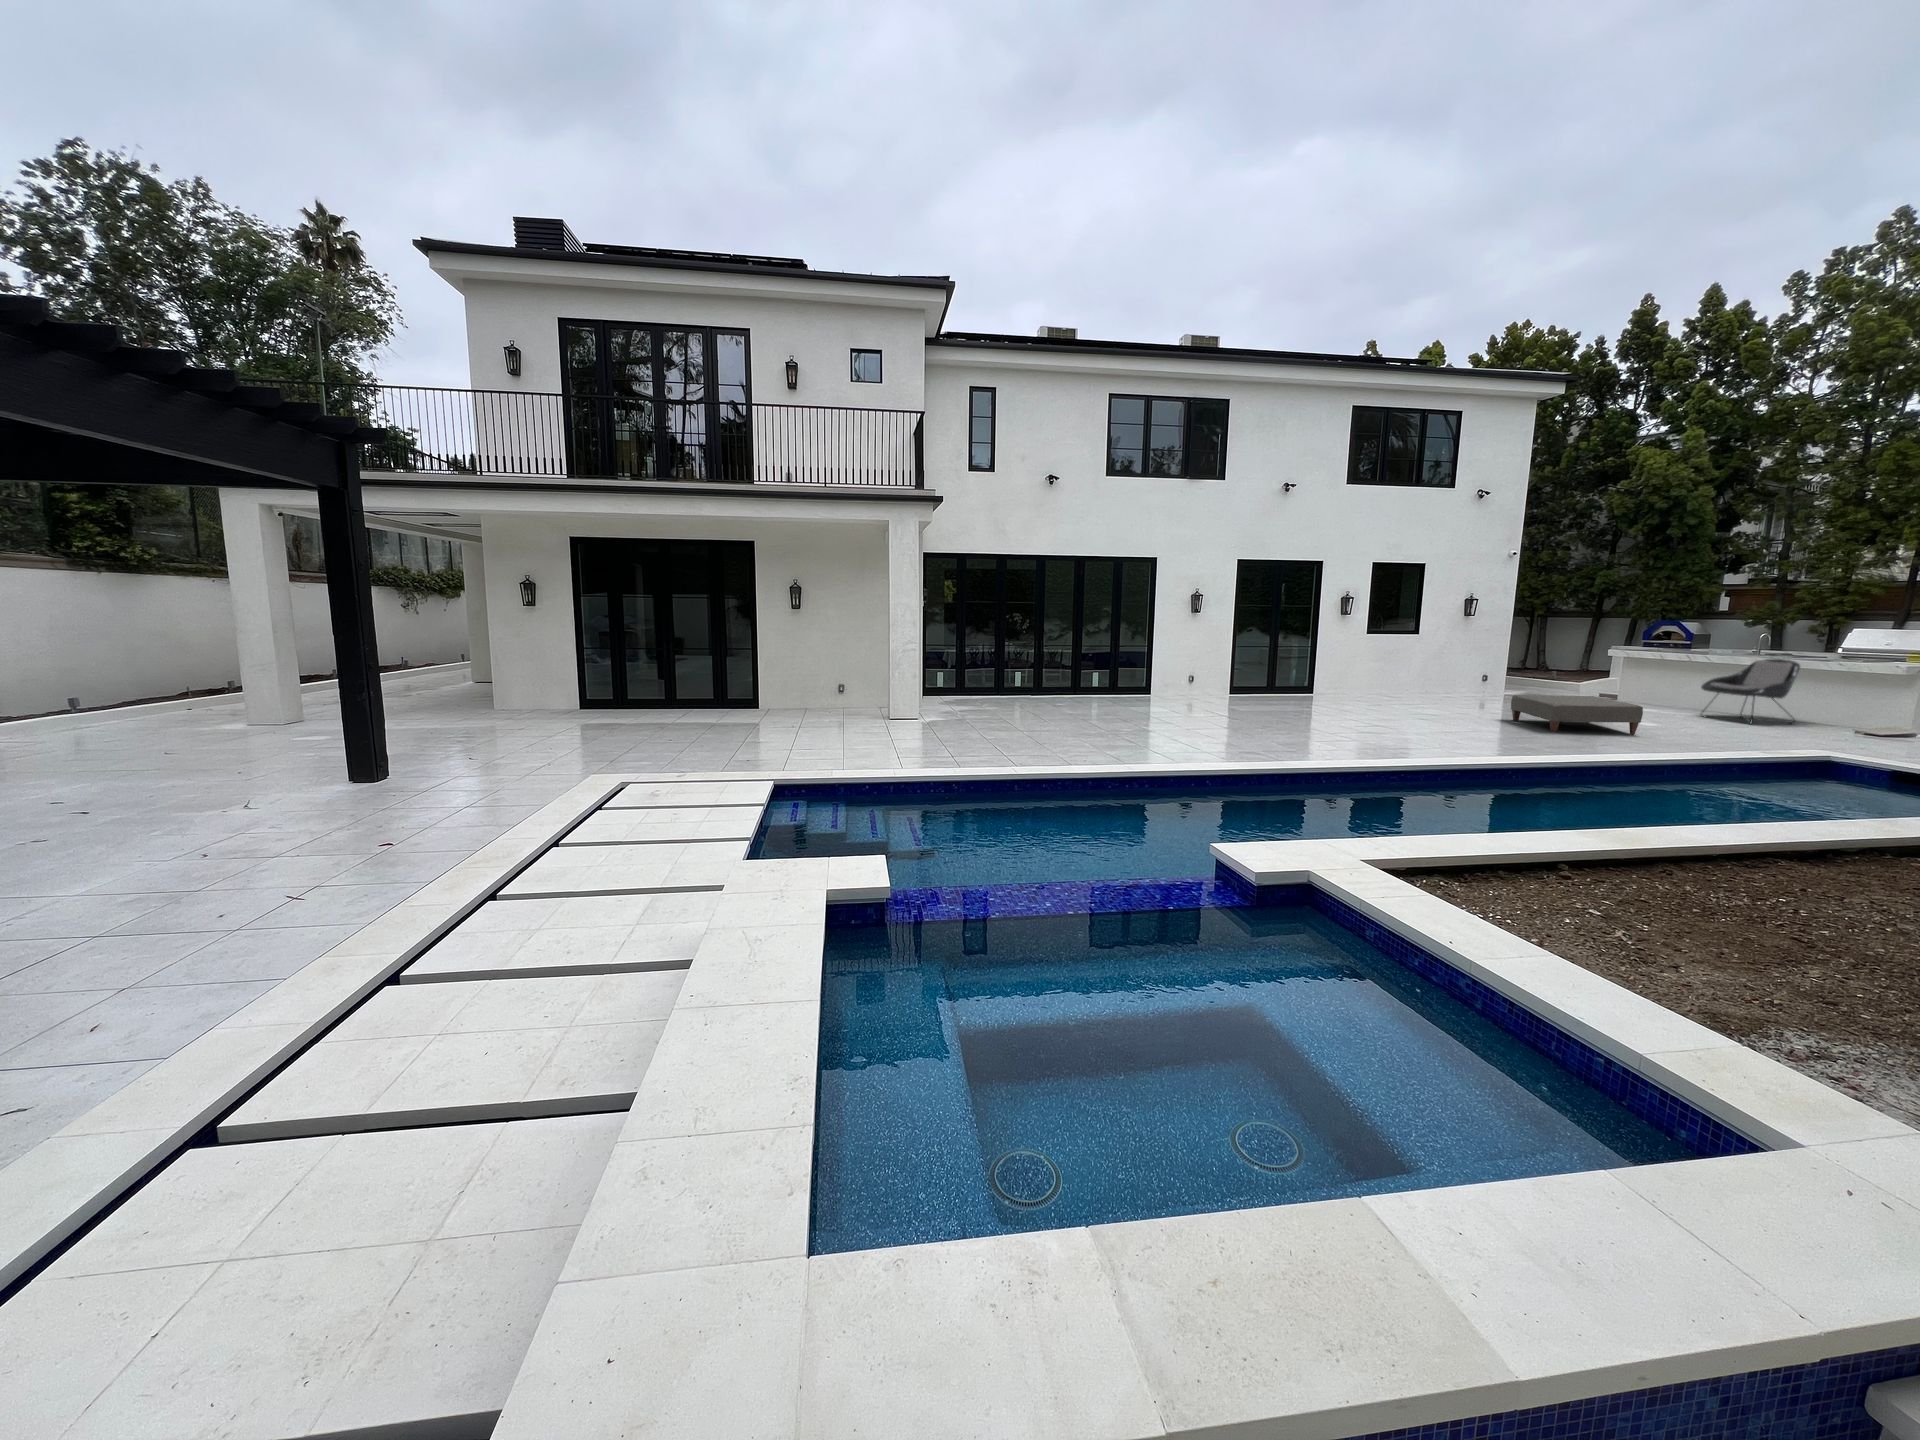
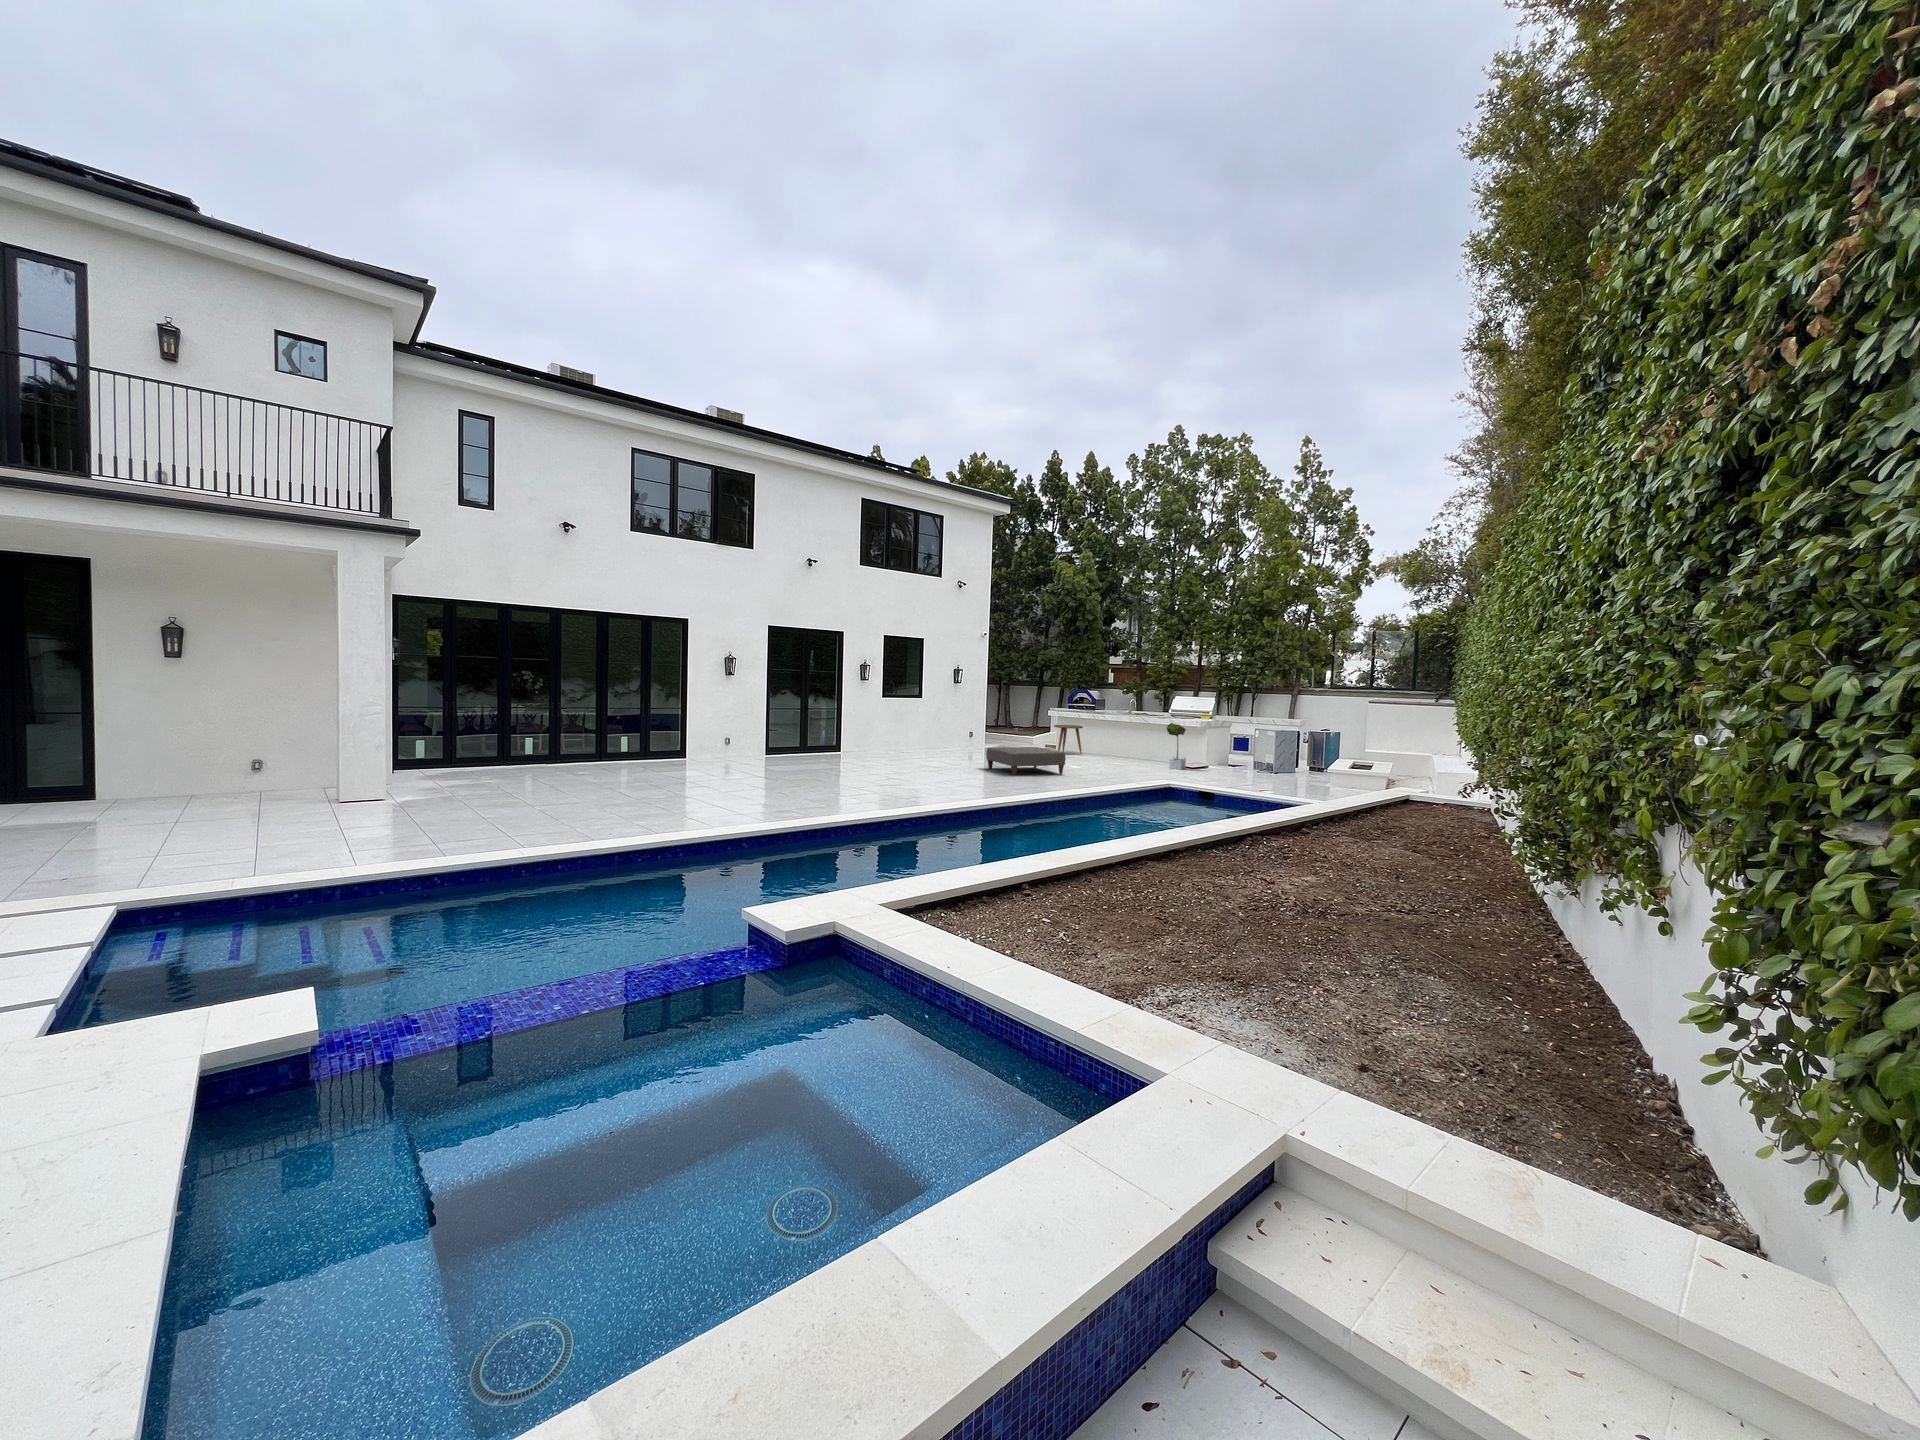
lounge chair: present [1701,659,1801,724] -> none [1098,719,1147,765]
side table: none [1621,665,1672,706] -> present [1054,725,1083,755]
potted tree: none [1843,667,1890,737] -> present [1167,723,1186,770]

